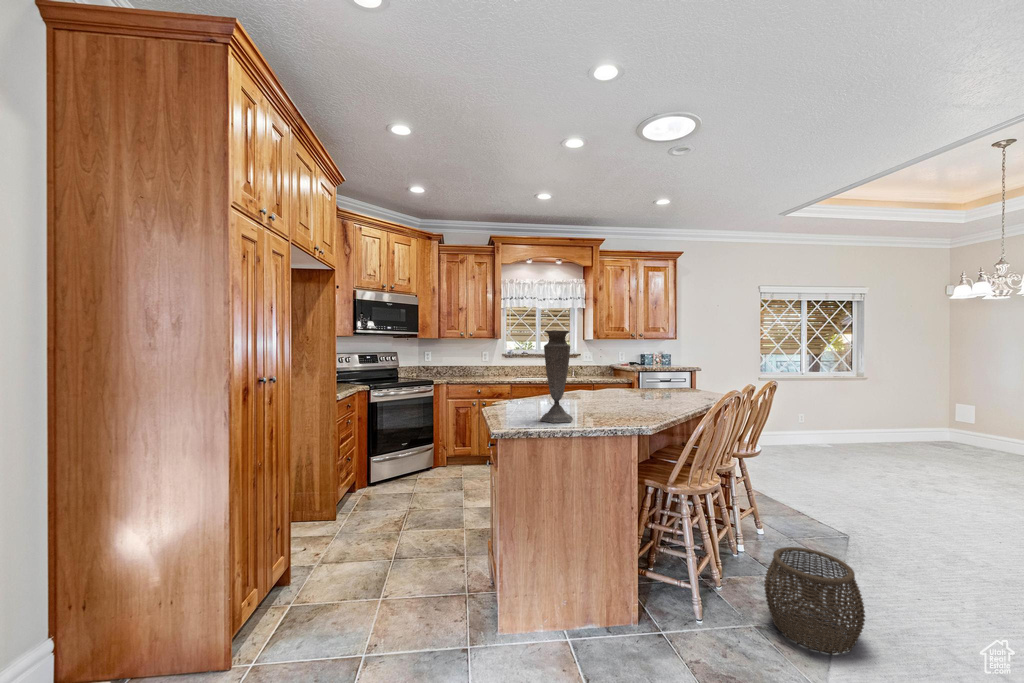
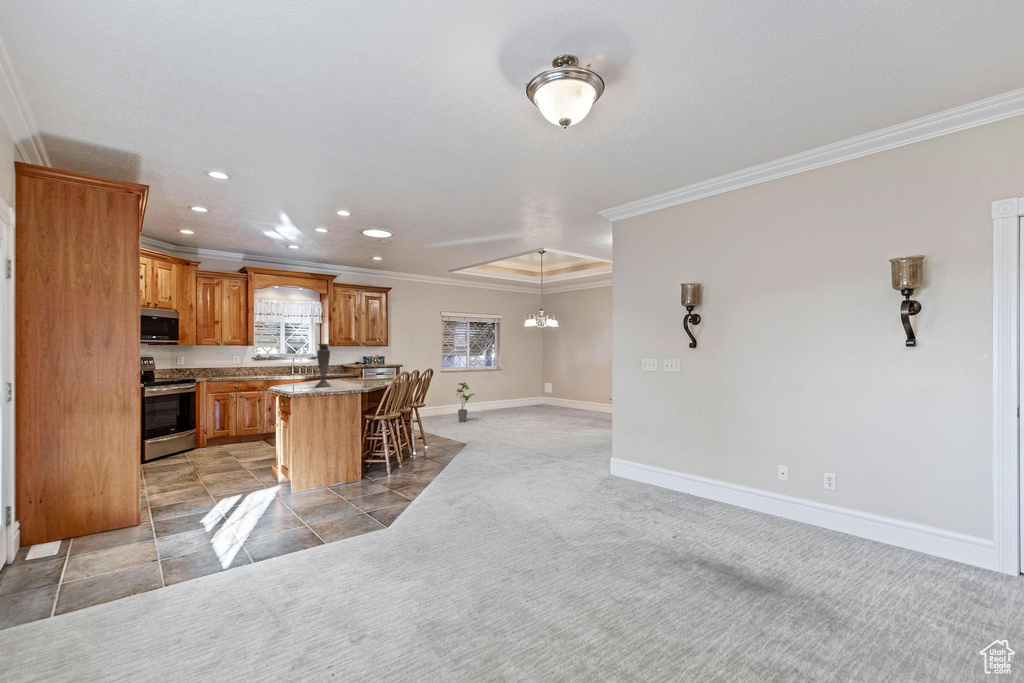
house plant: none [807,408,855,482] -> present [456,383,474,422]
woven basket: present [764,547,865,654] -> none [416,433,450,467]

